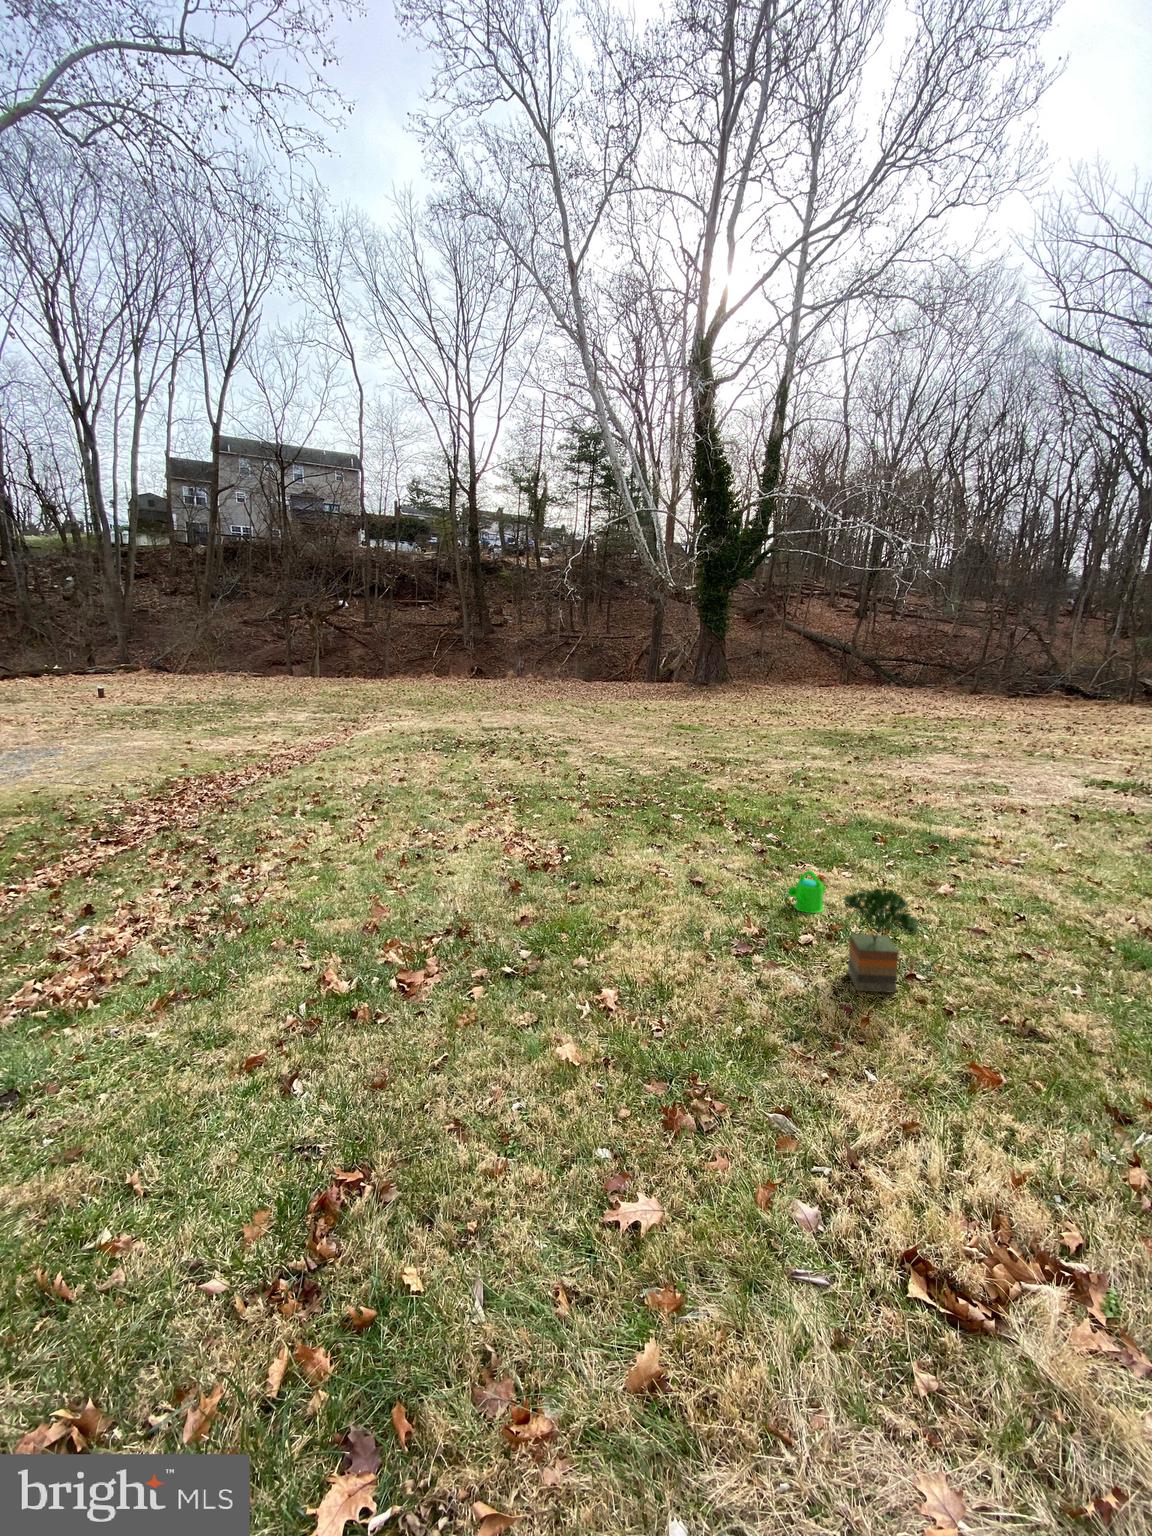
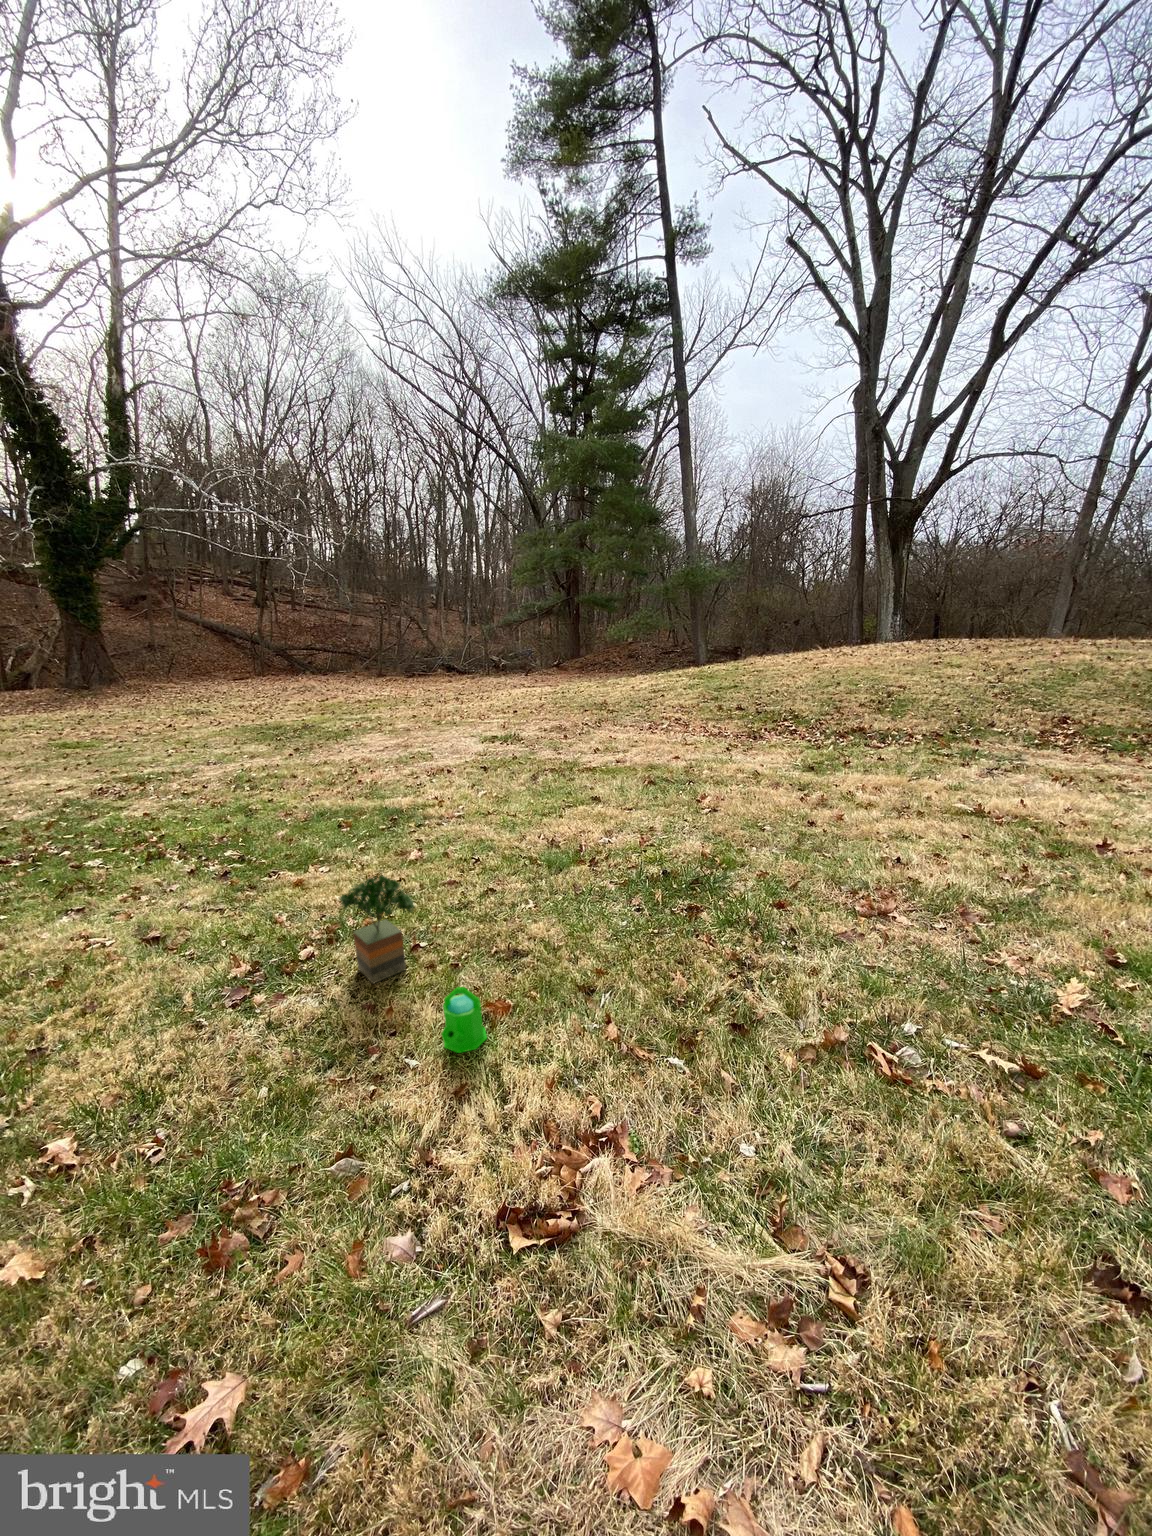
watering can: present [788,871,826,913] -> present [441,987,487,1053]

